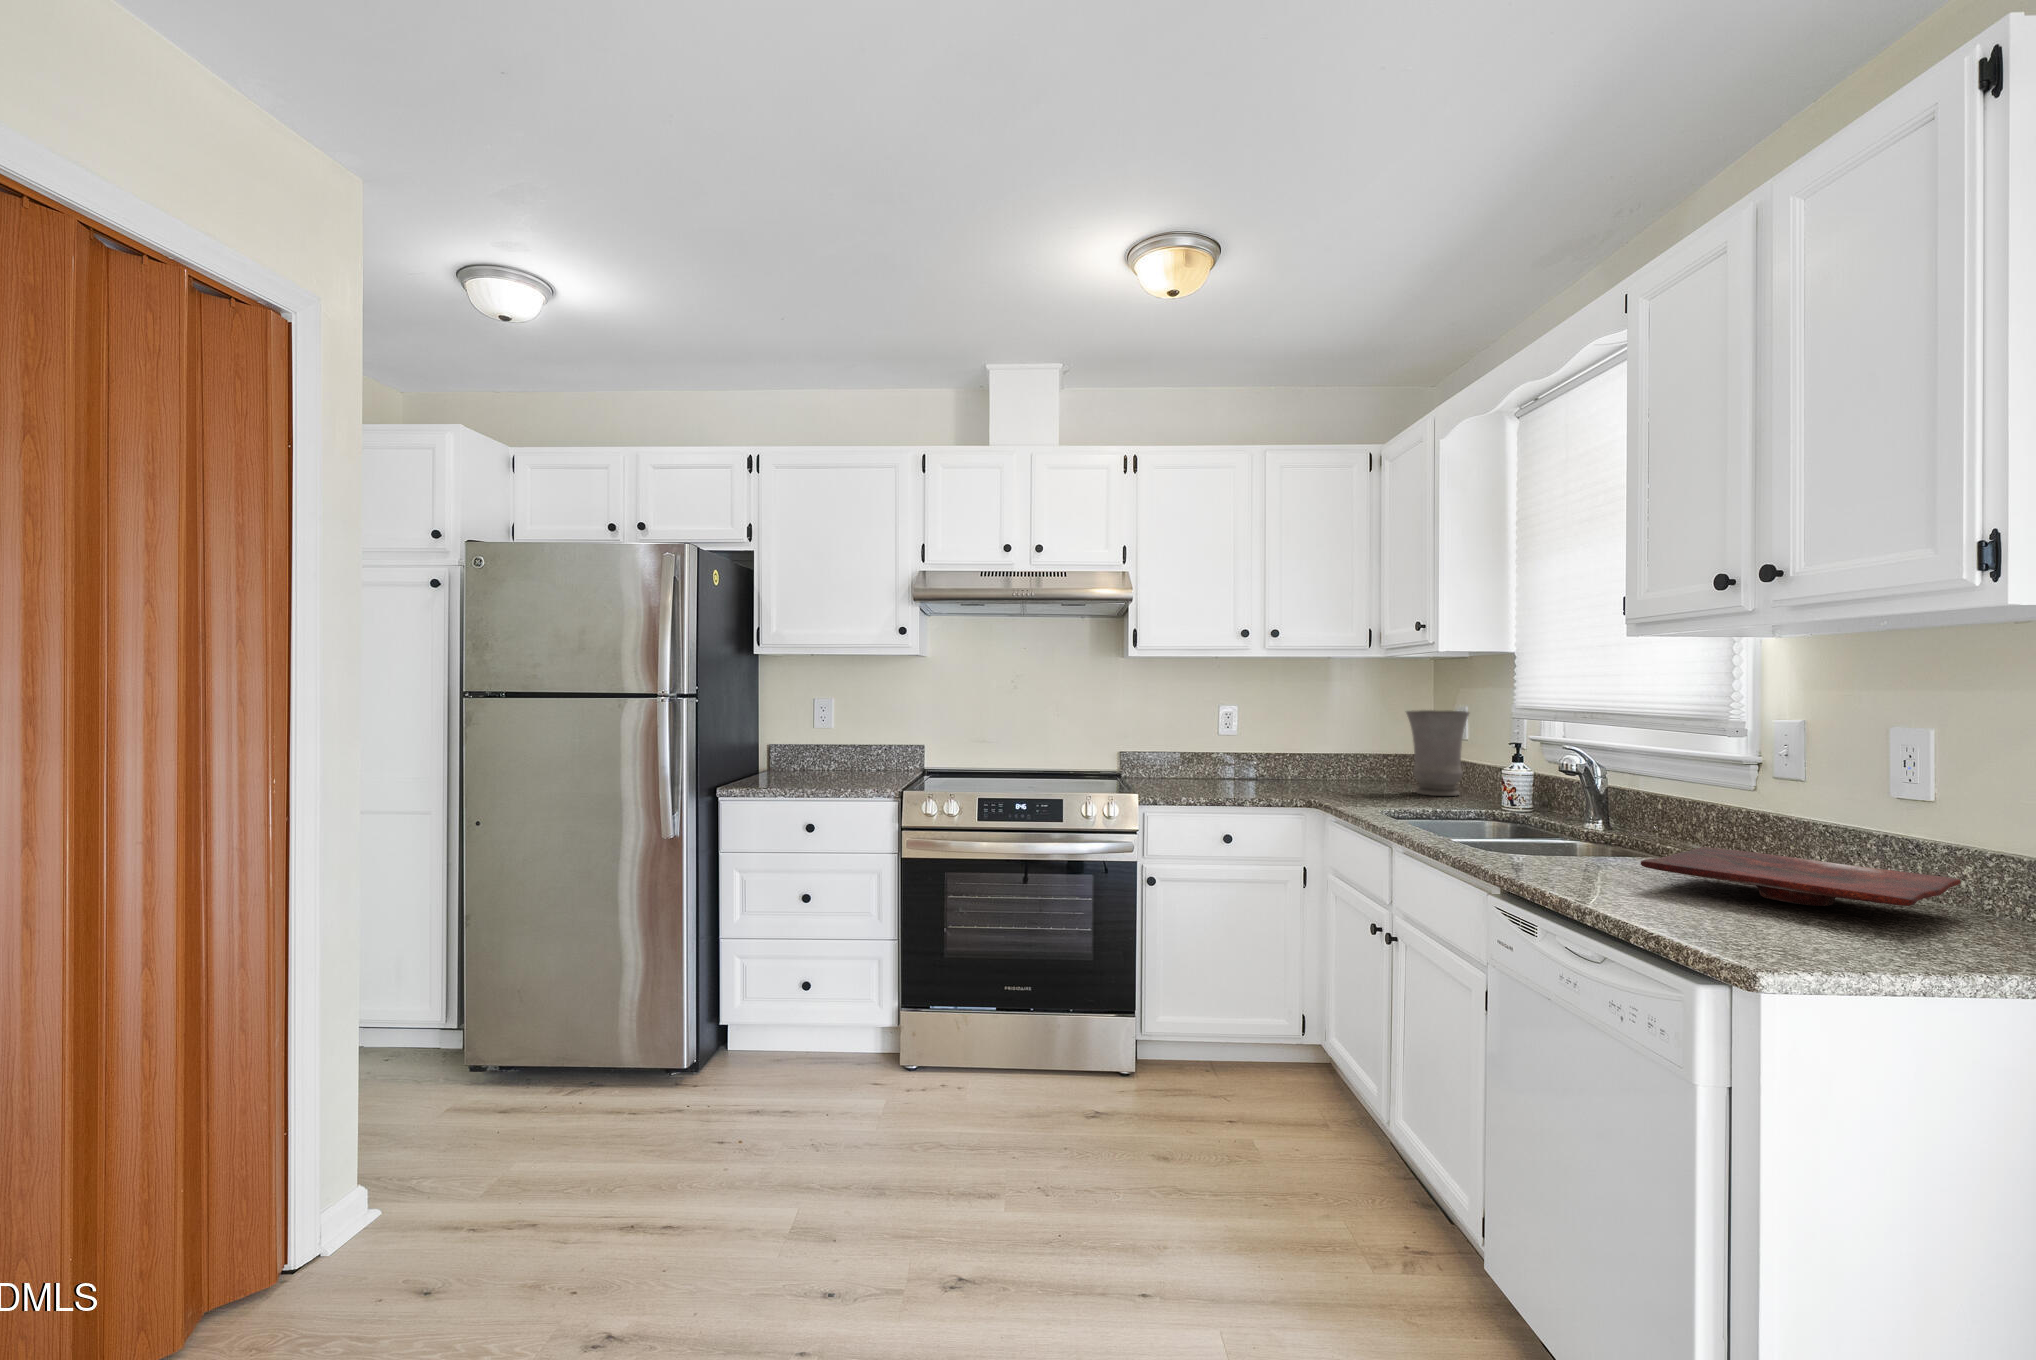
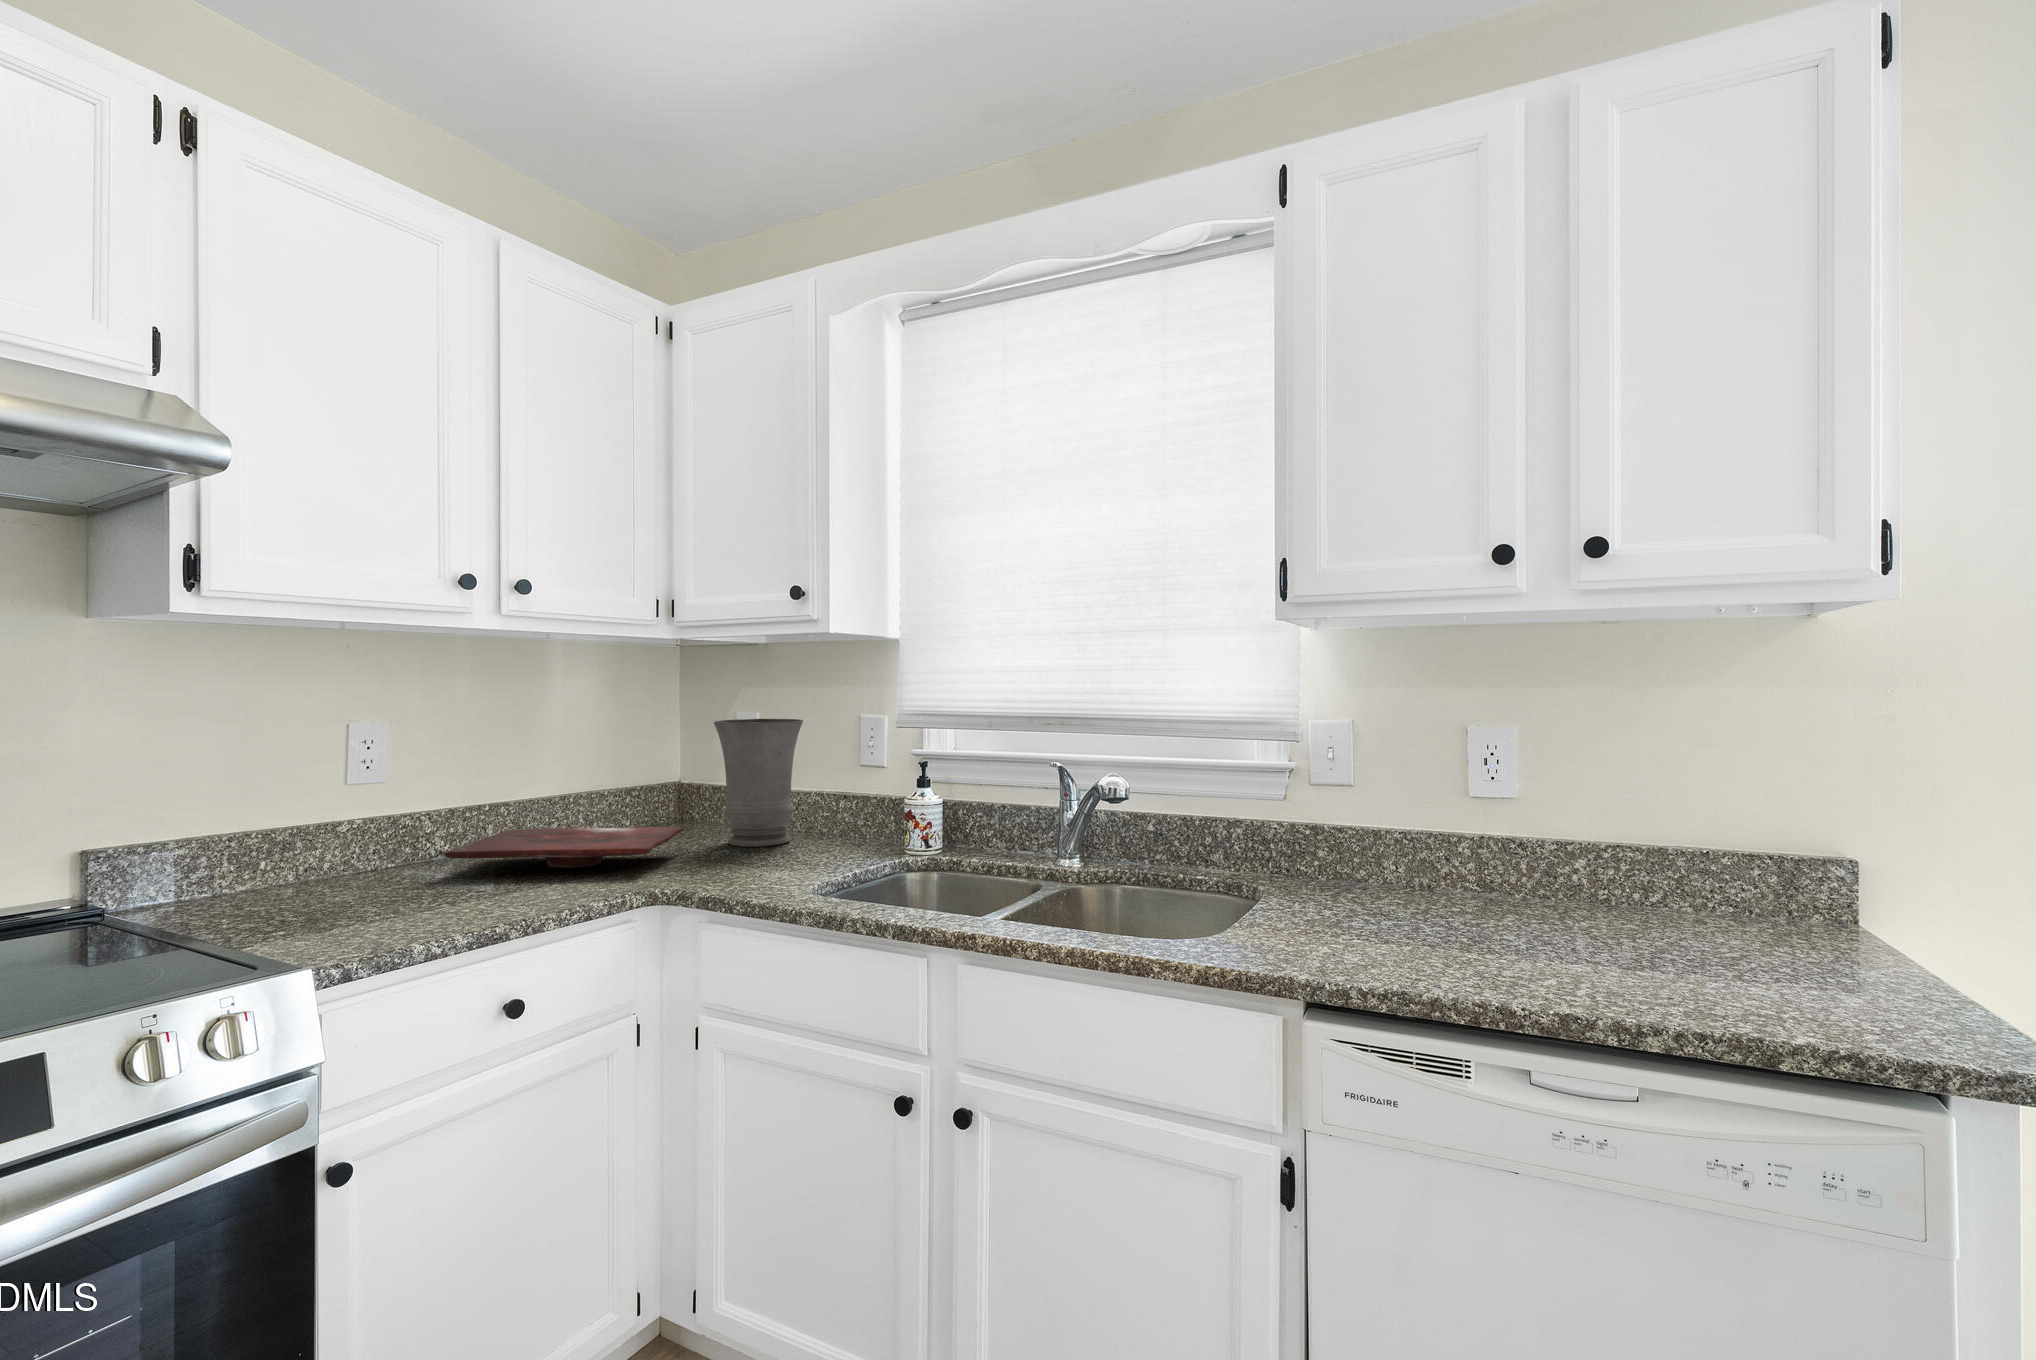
cutting board: present [1641,847,1961,906] -> present [444,827,683,868]

